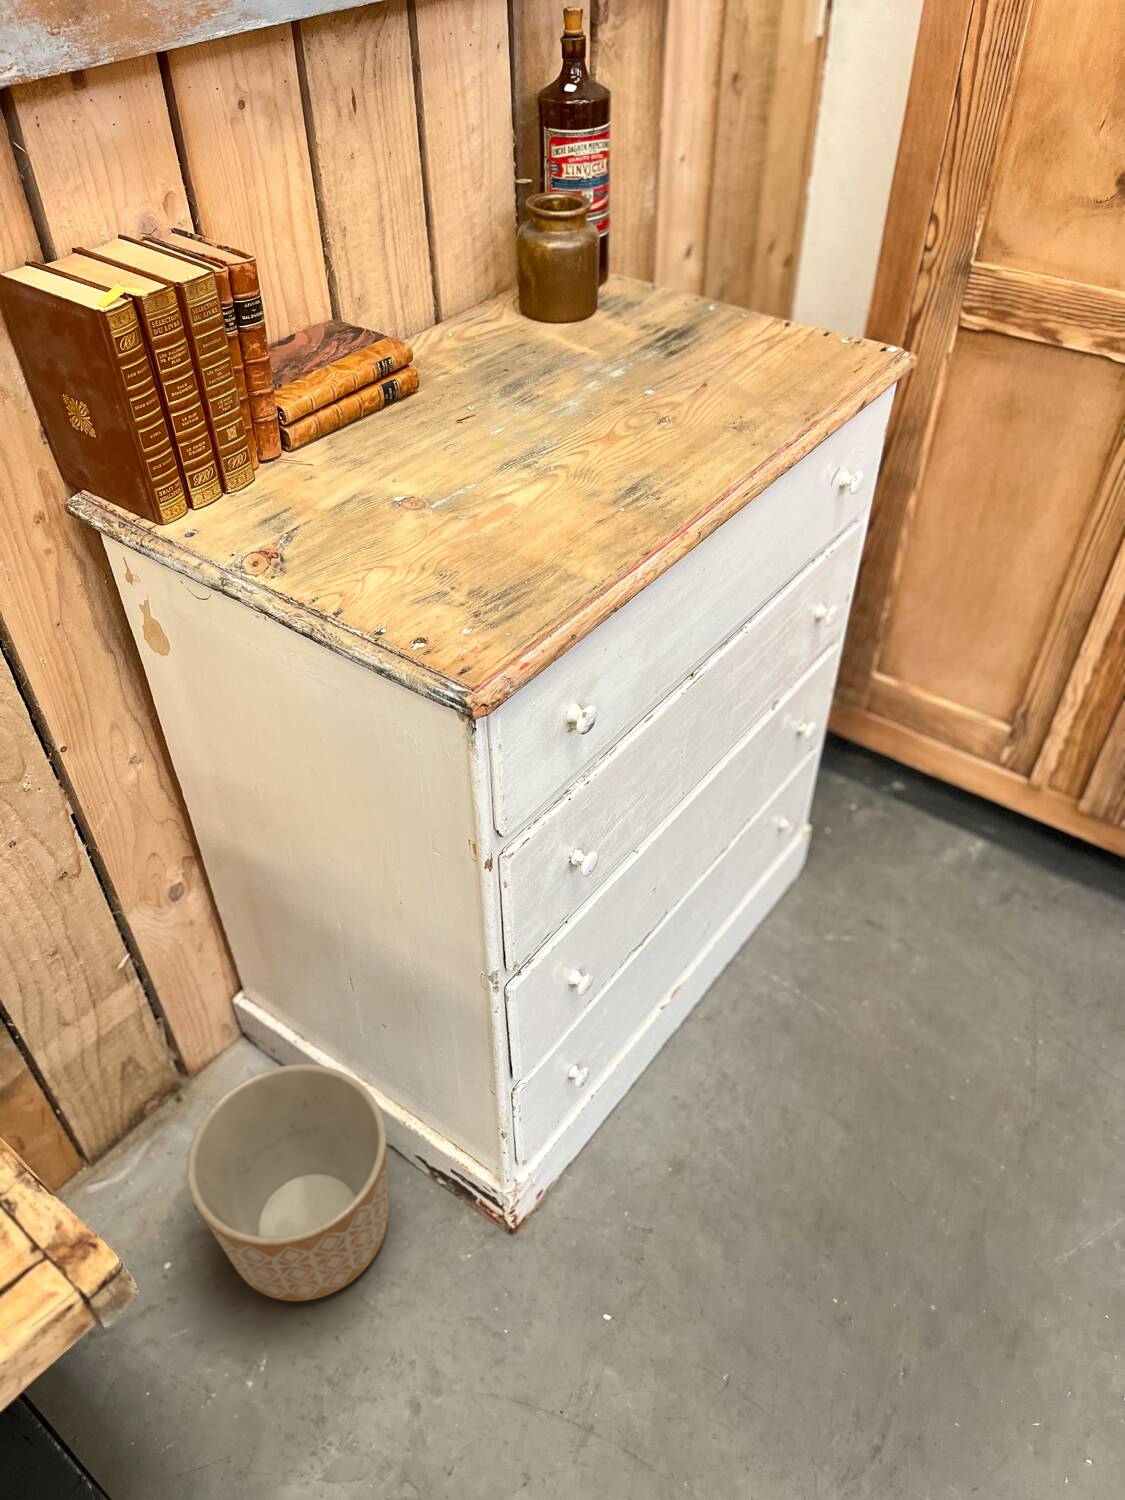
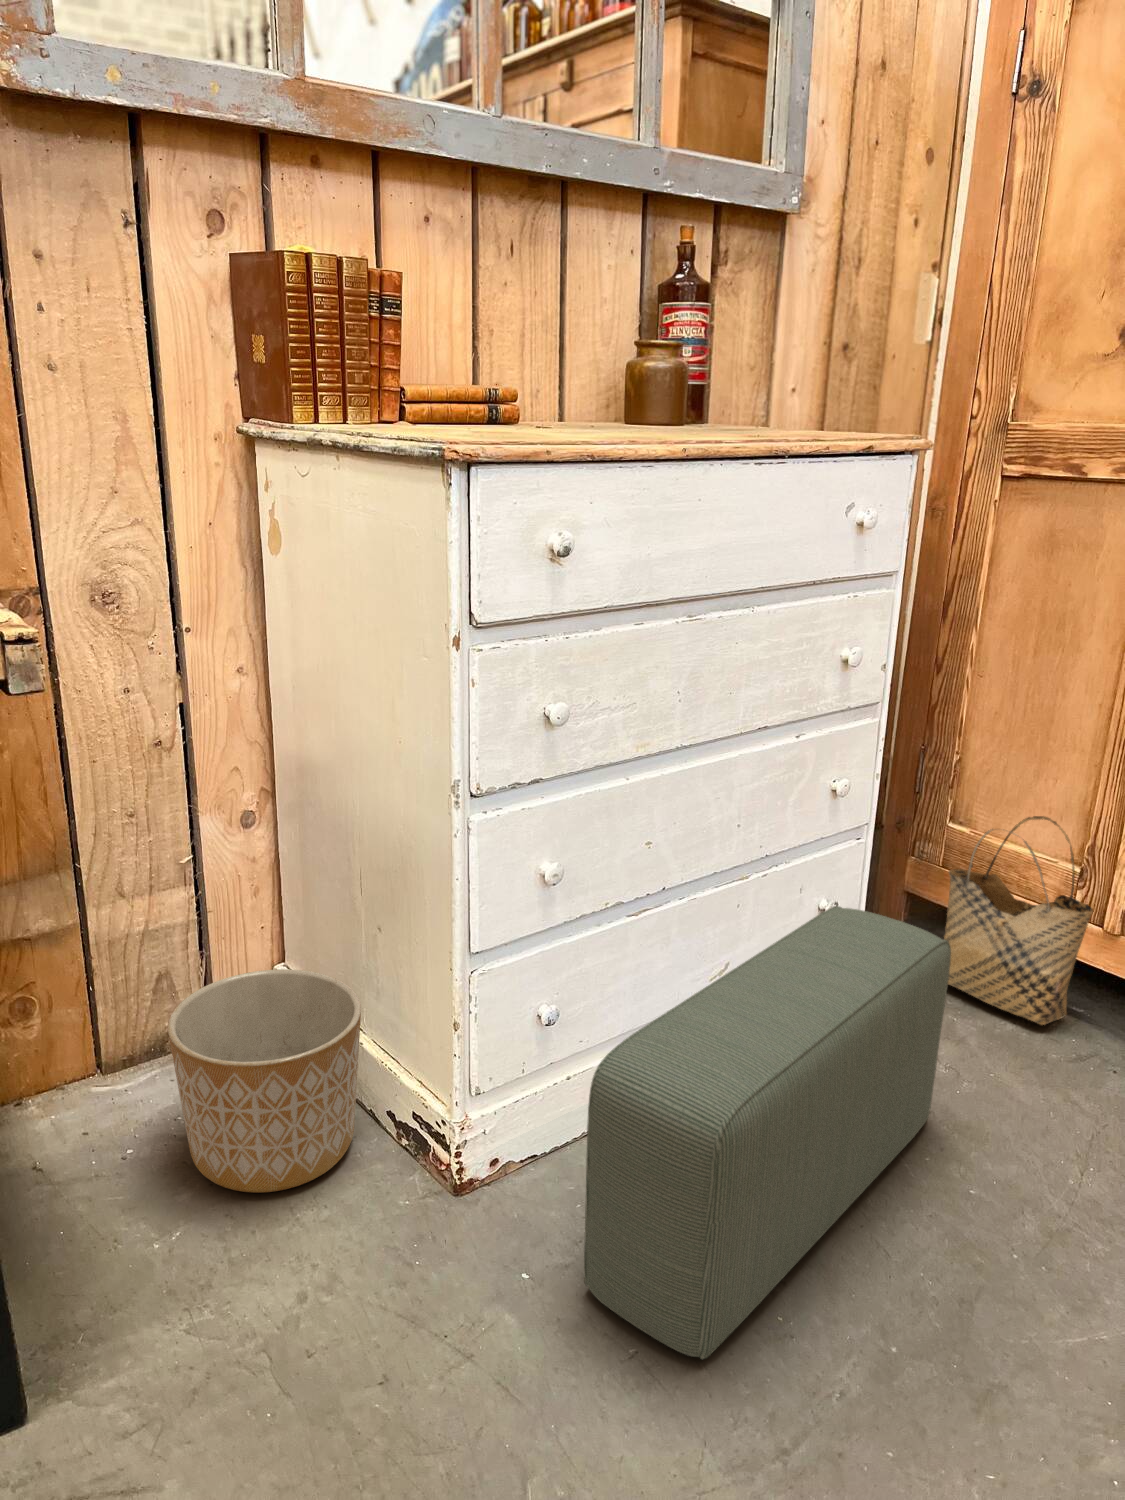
woven basket: none [866,691,1026,885] -> present [944,816,1093,1025]
pouf: none [658,883,936,1394] -> present [584,906,951,1359]

